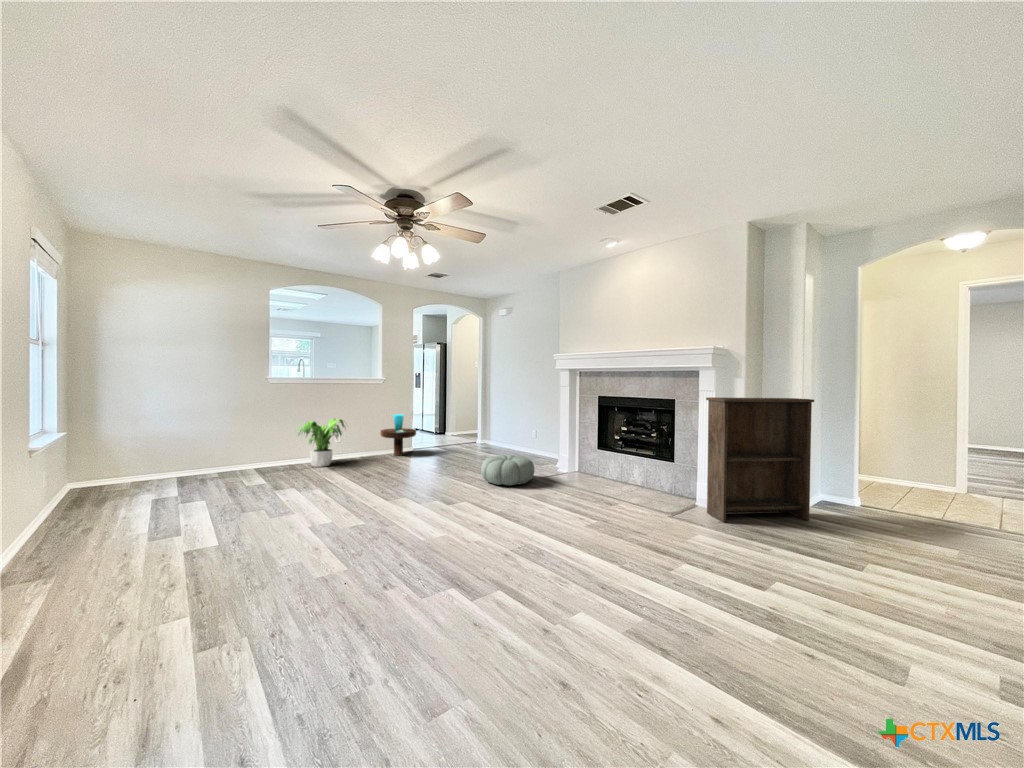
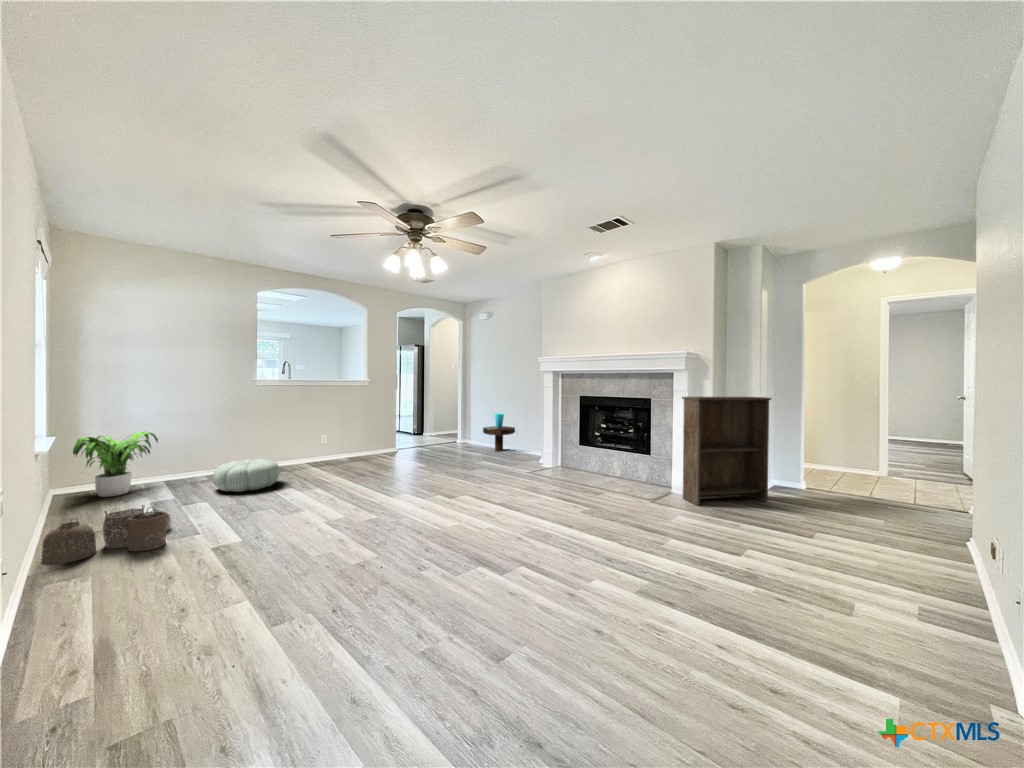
side table: present [380,414,416,456] -> present [483,413,515,451]
potted plant: present [298,419,345,467] -> present [73,432,158,497]
pouf: present [481,455,535,486] -> present [212,459,280,492]
woven basket: none [18,504,158,563] -> present [41,505,171,565]

